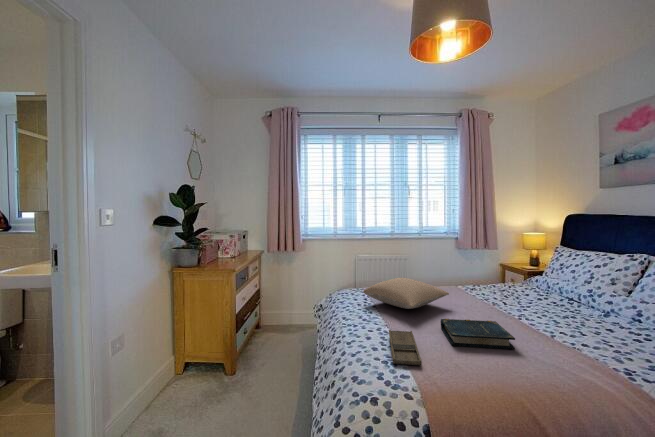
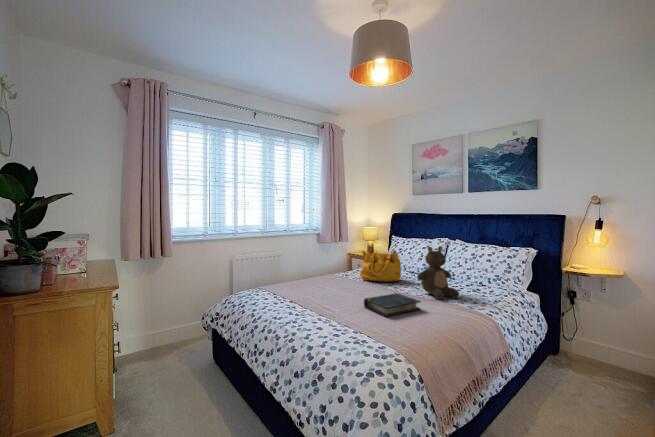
handbag: none [480,263,539,306] -> present [360,249,401,282]
stuffed bear: none [539,267,613,349] -> present [417,246,459,299]
pillow: present [363,278,449,309] -> none [279,270,350,297]
tray: present [389,330,422,365] -> none [337,312,386,340]

